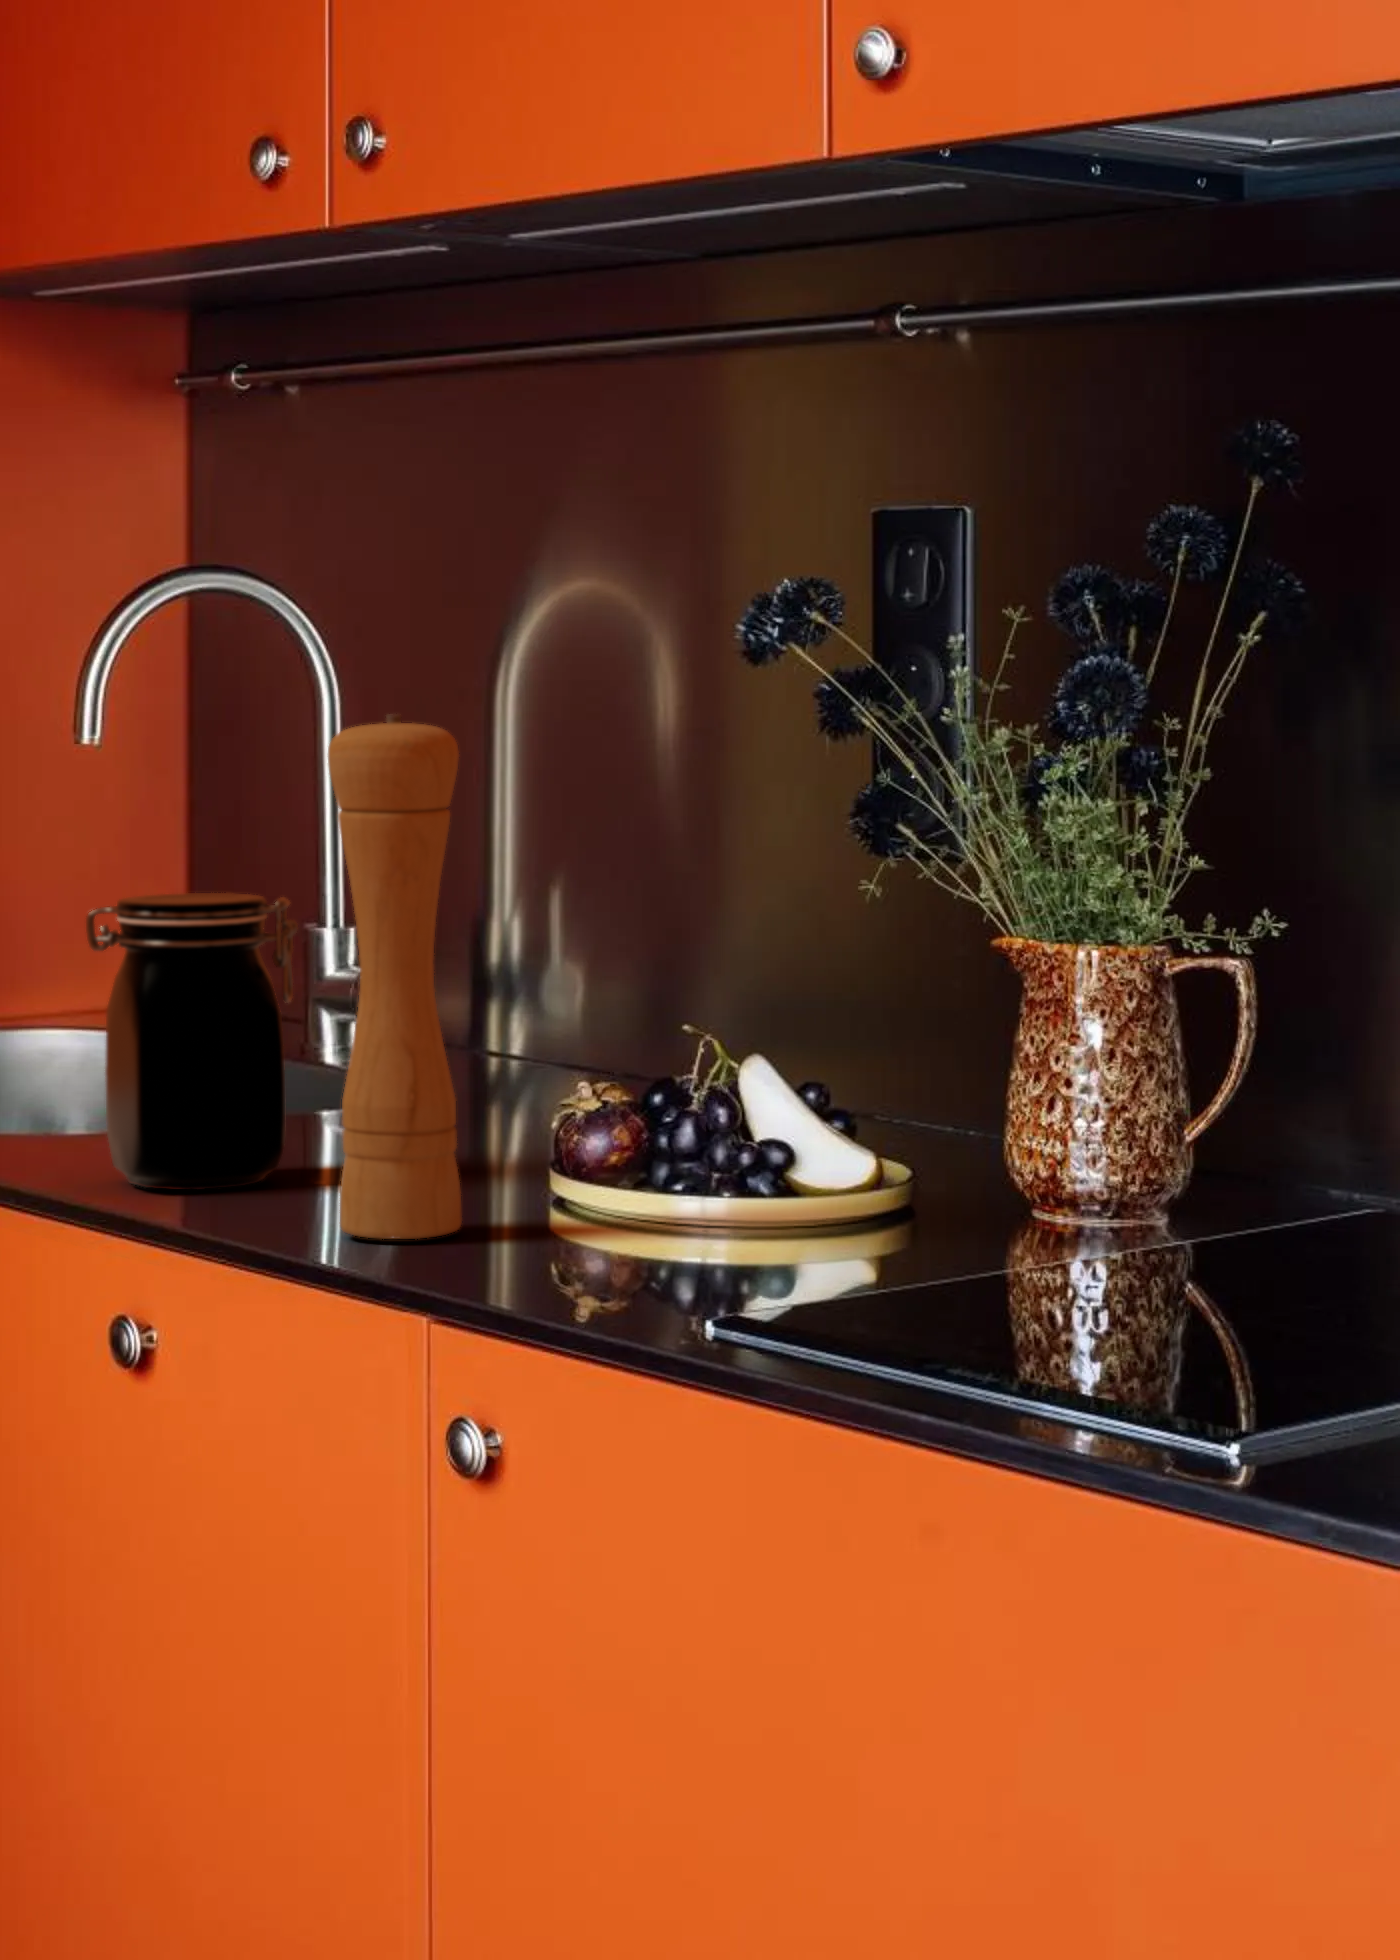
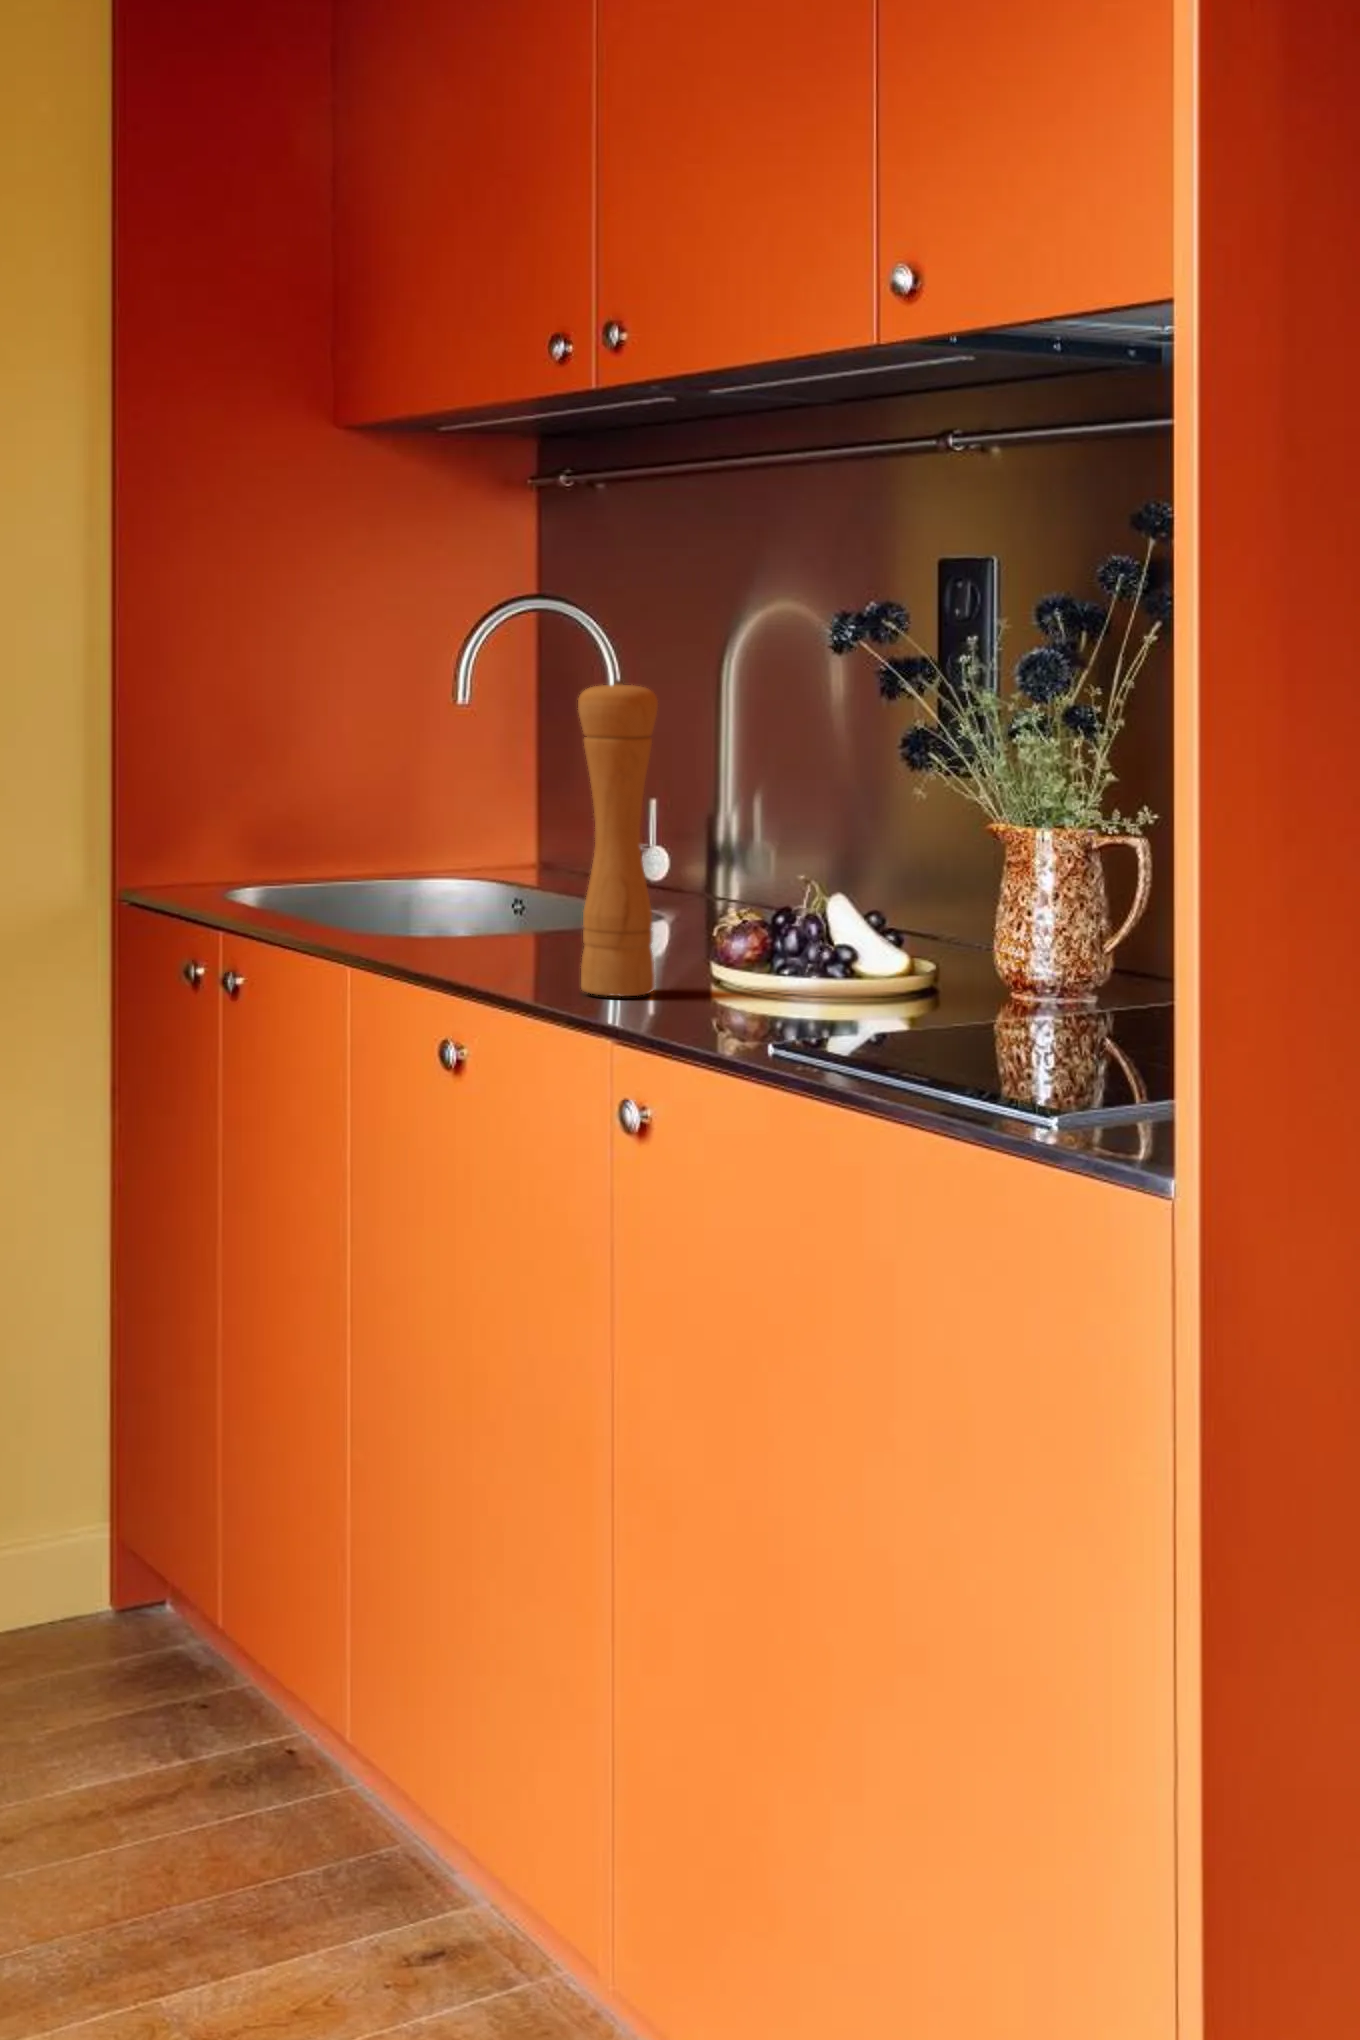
jar: present [86,893,297,1190] -> none [434,787,561,963]

